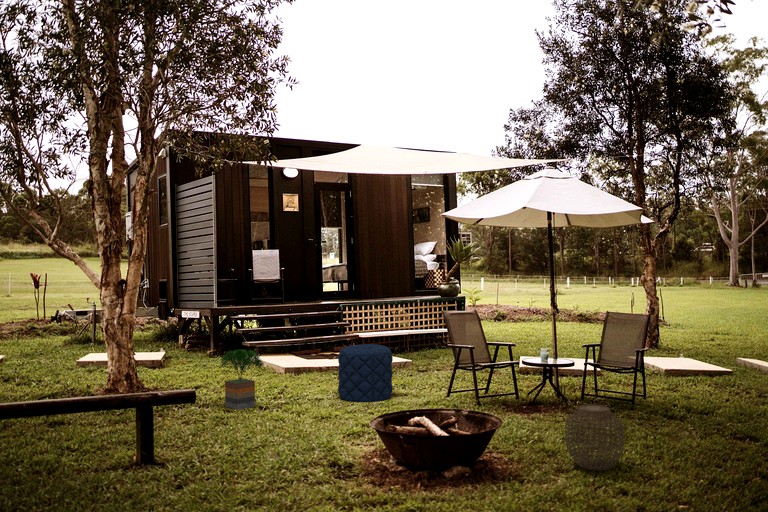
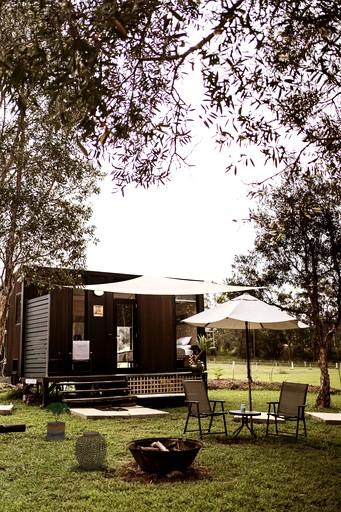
pouf: present [338,344,393,402] -> none [117,401,151,437]
woven basket: present [565,404,624,470] -> present [75,431,107,469]

